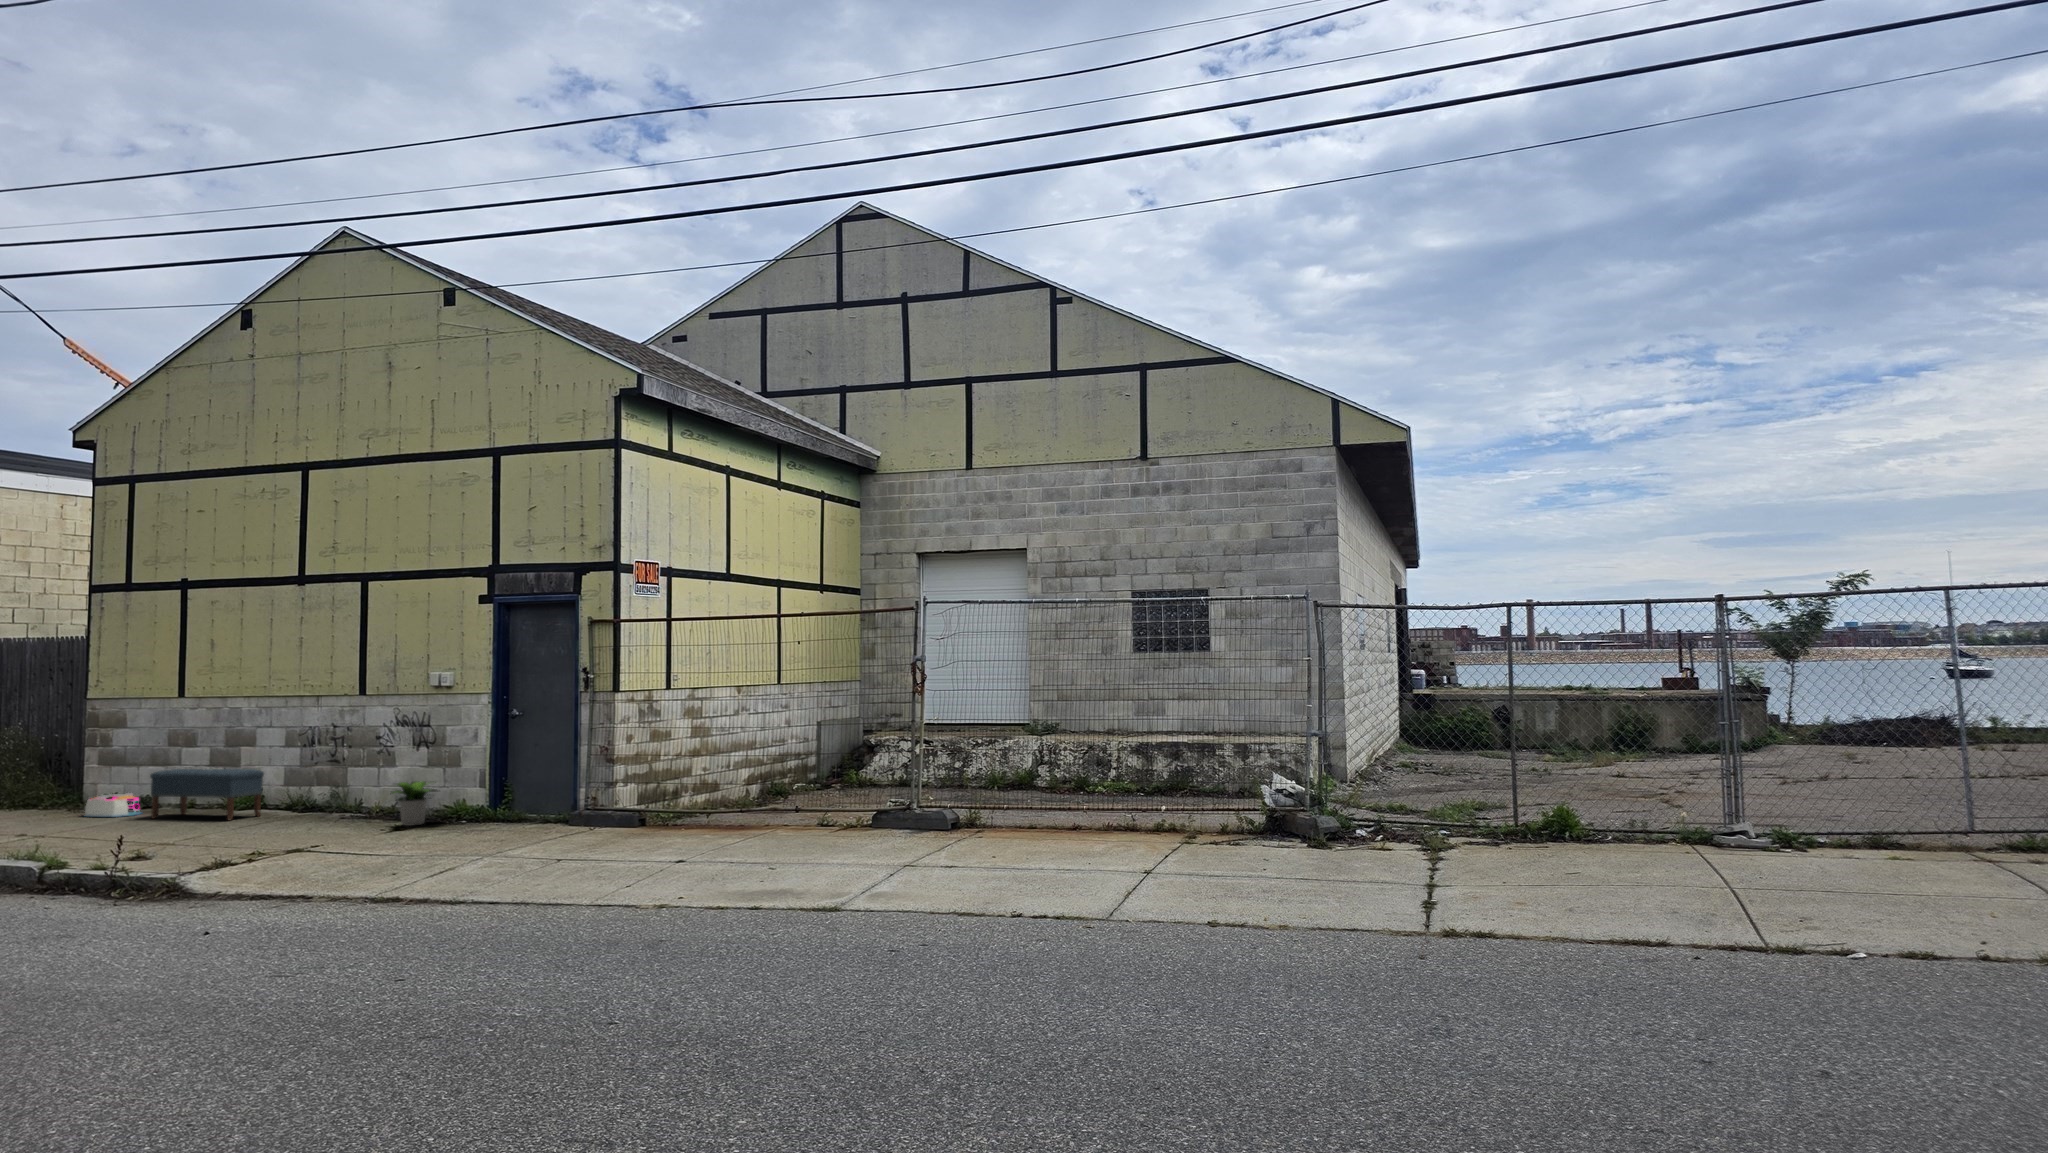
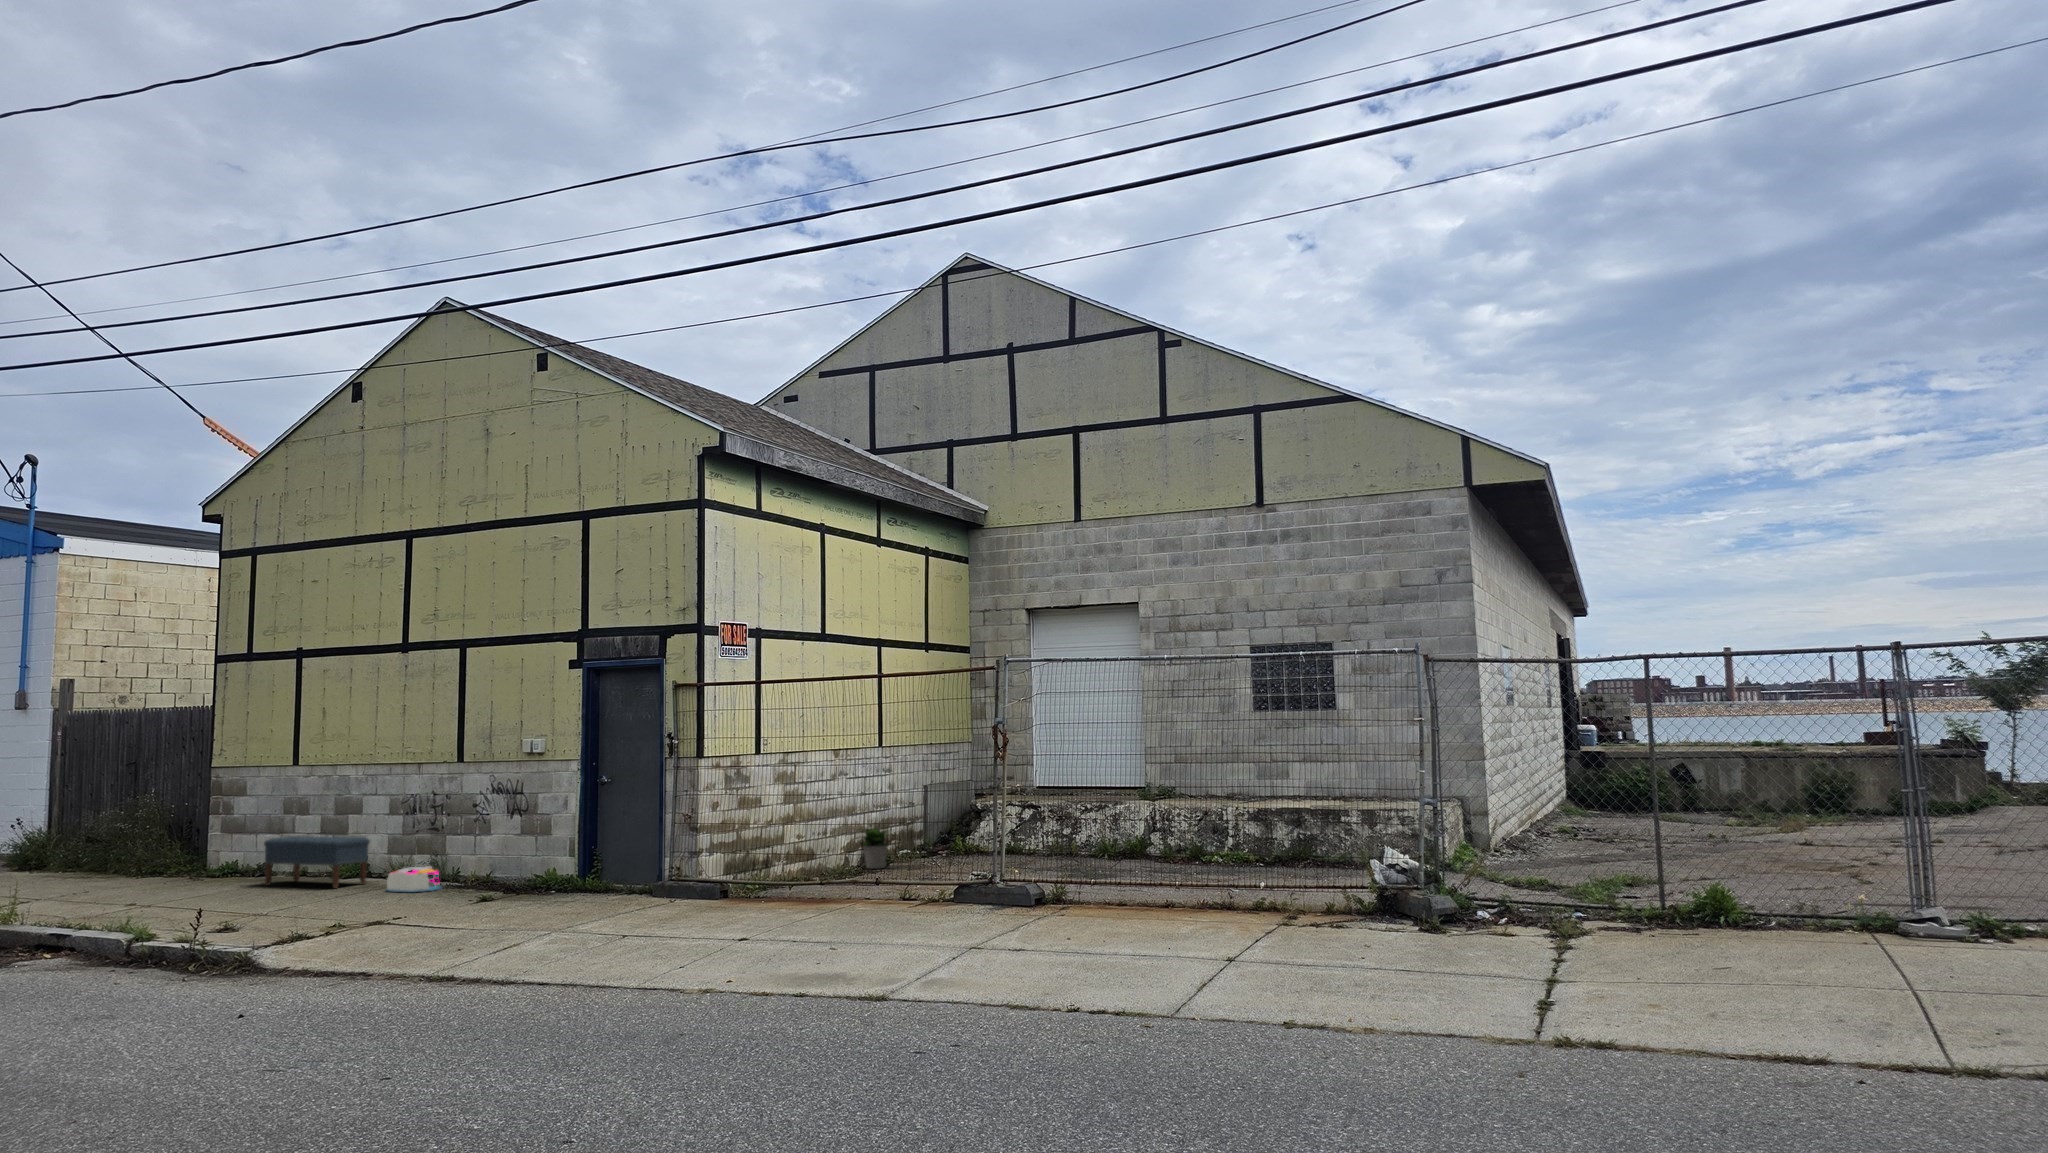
potted plant: present [390,781,438,826] -> present [860,828,887,869]
storage bin: present [85,793,141,817] -> present [386,866,441,892]

